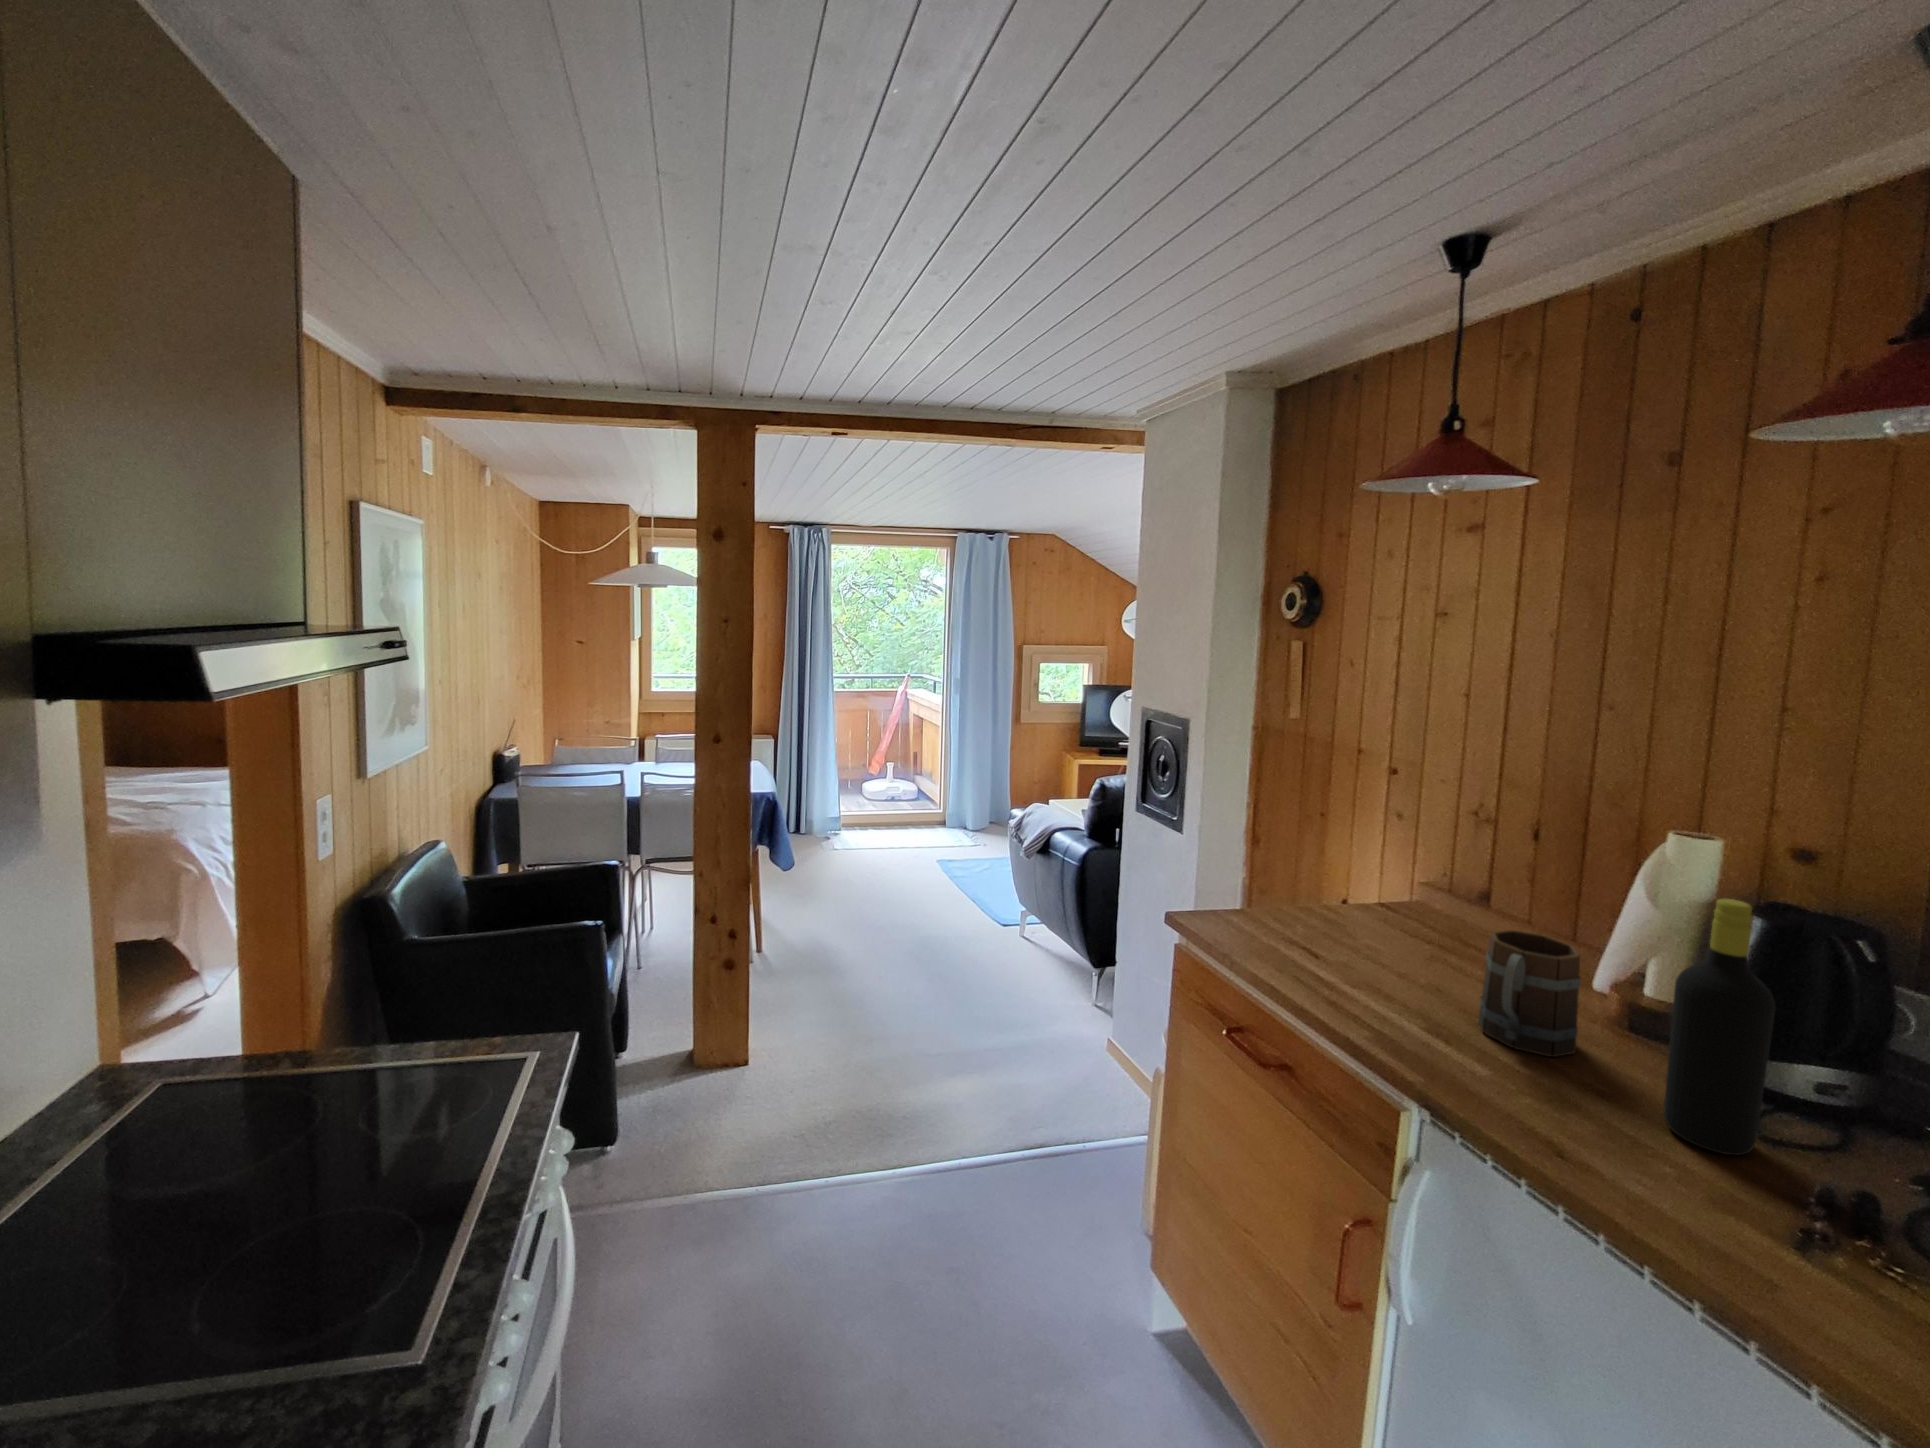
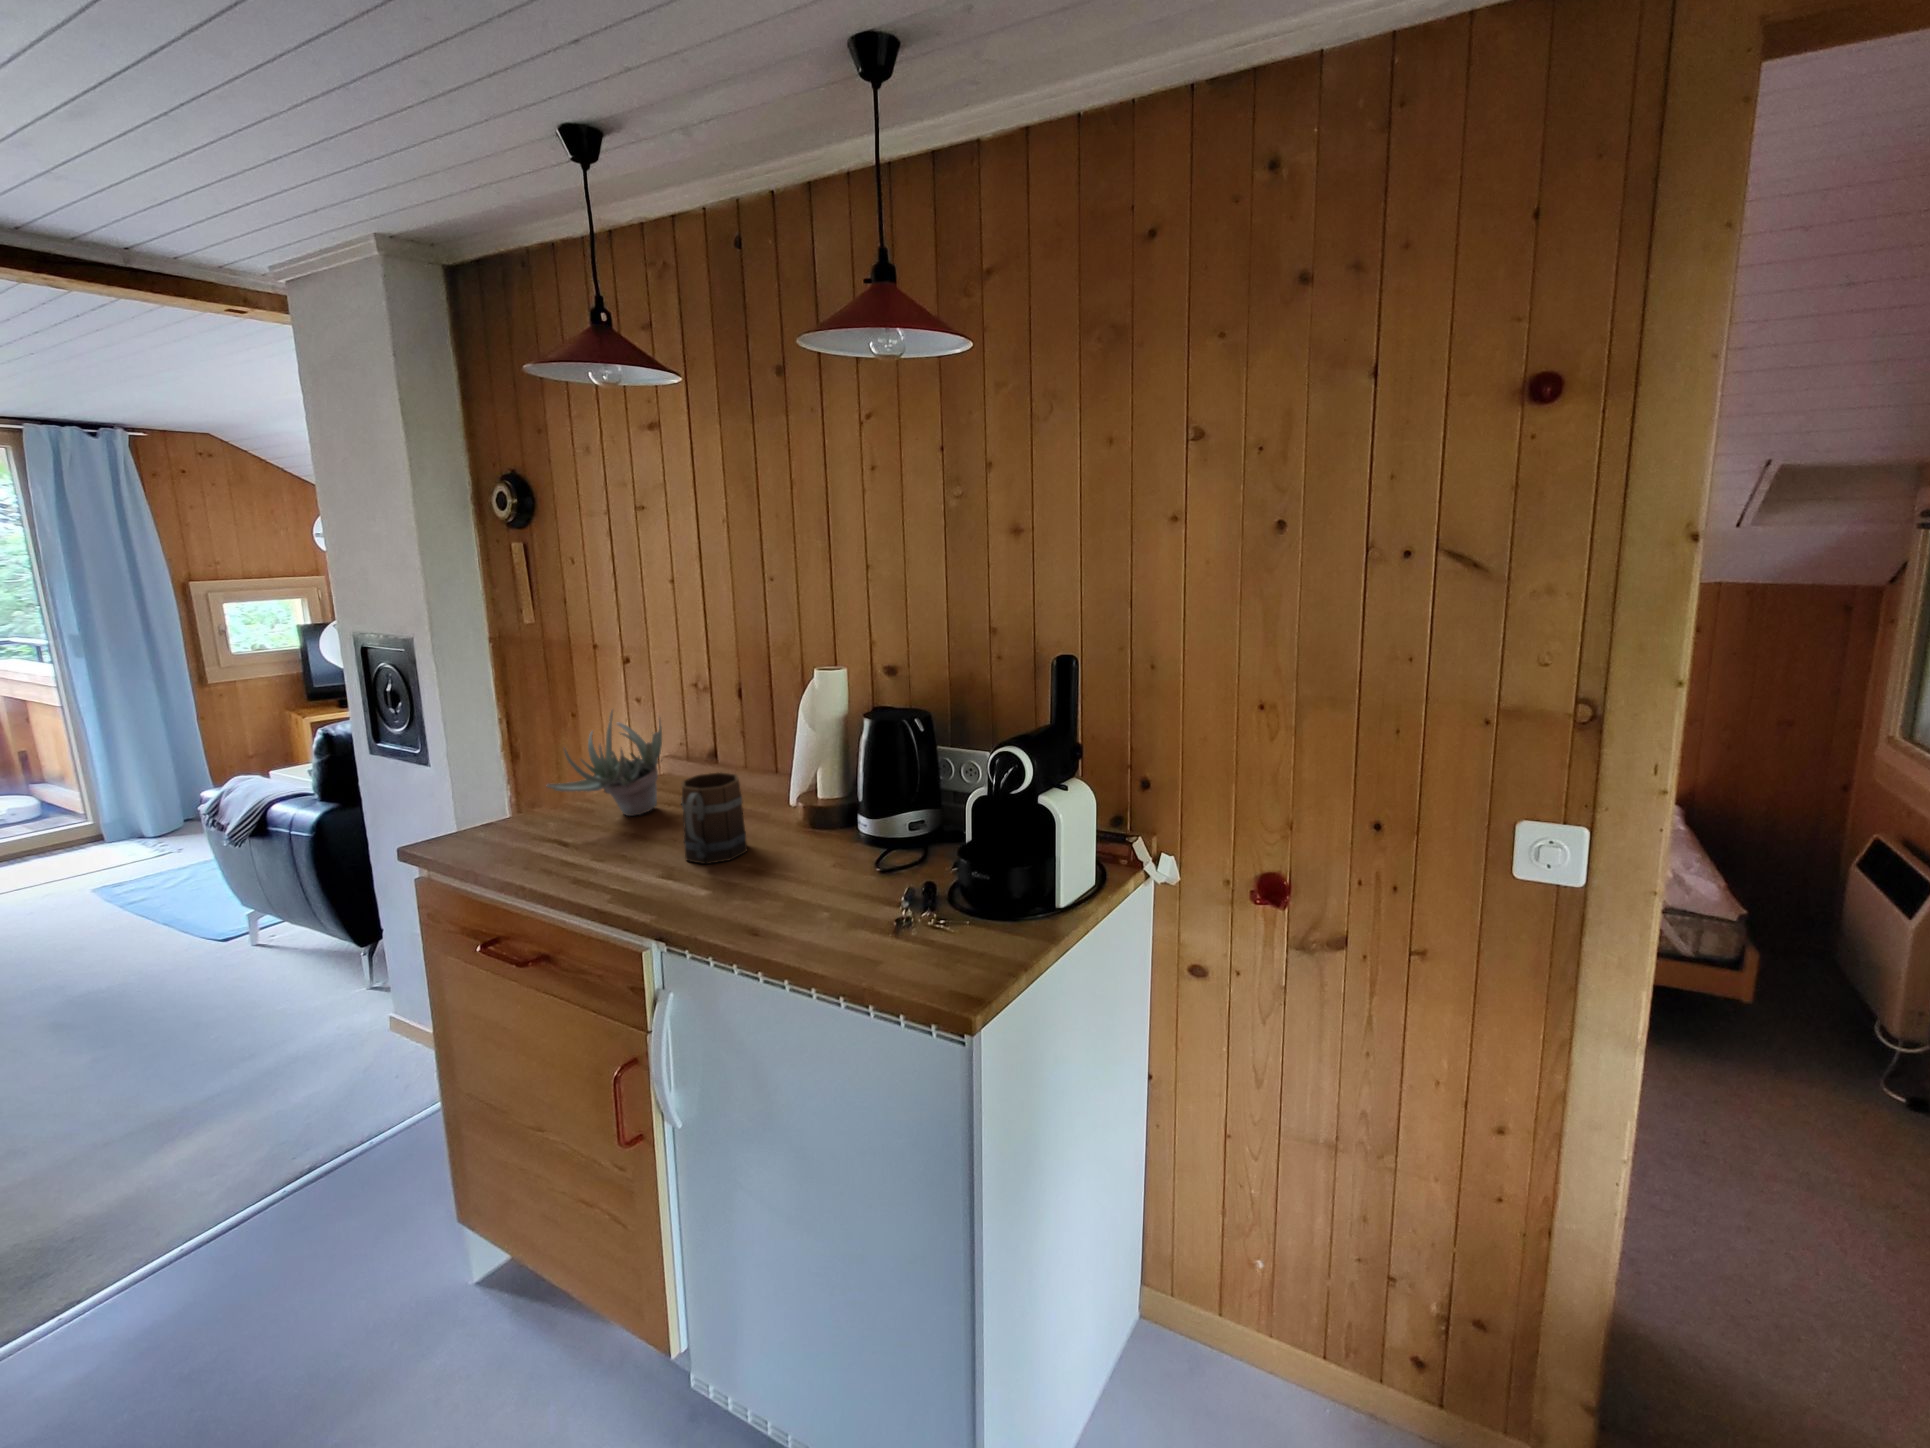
succulent plant: none [1312,823,1454,949] -> present [547,710,662,816]
bottle: present [1664,899,1776,1155] -> none [780,716,834,883]

